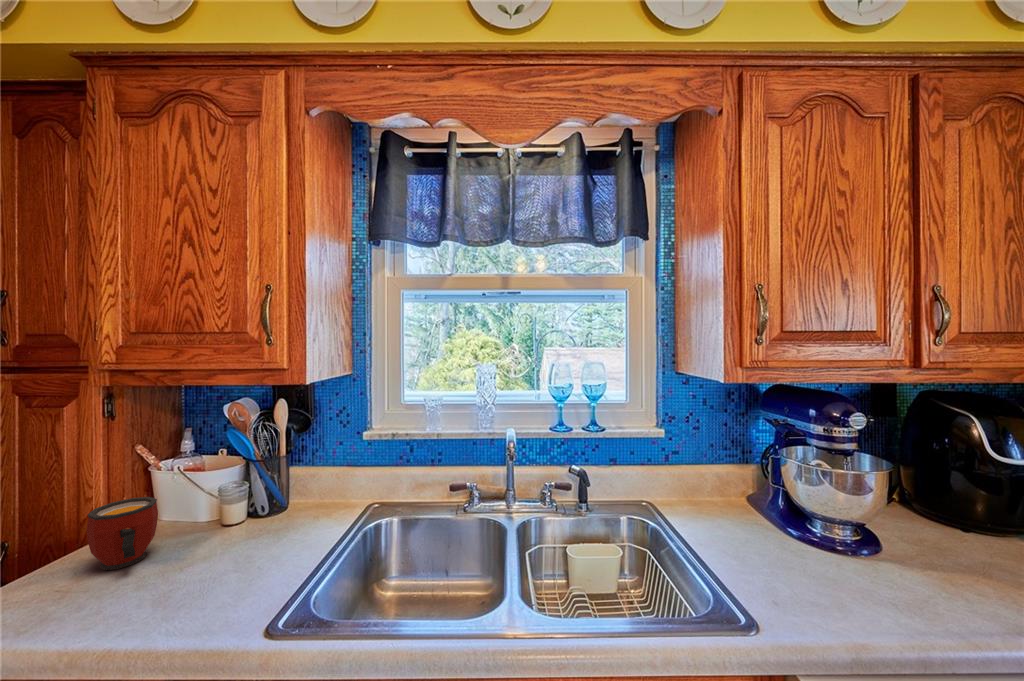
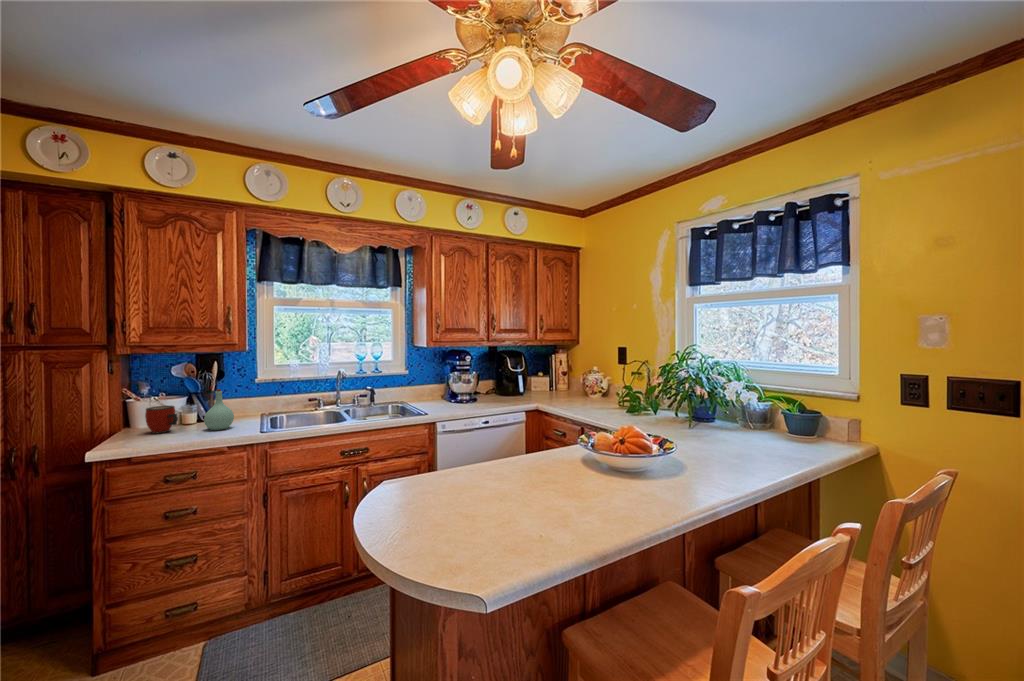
bottle: none [172,479,248,587] -> present [204,389,234,430]

